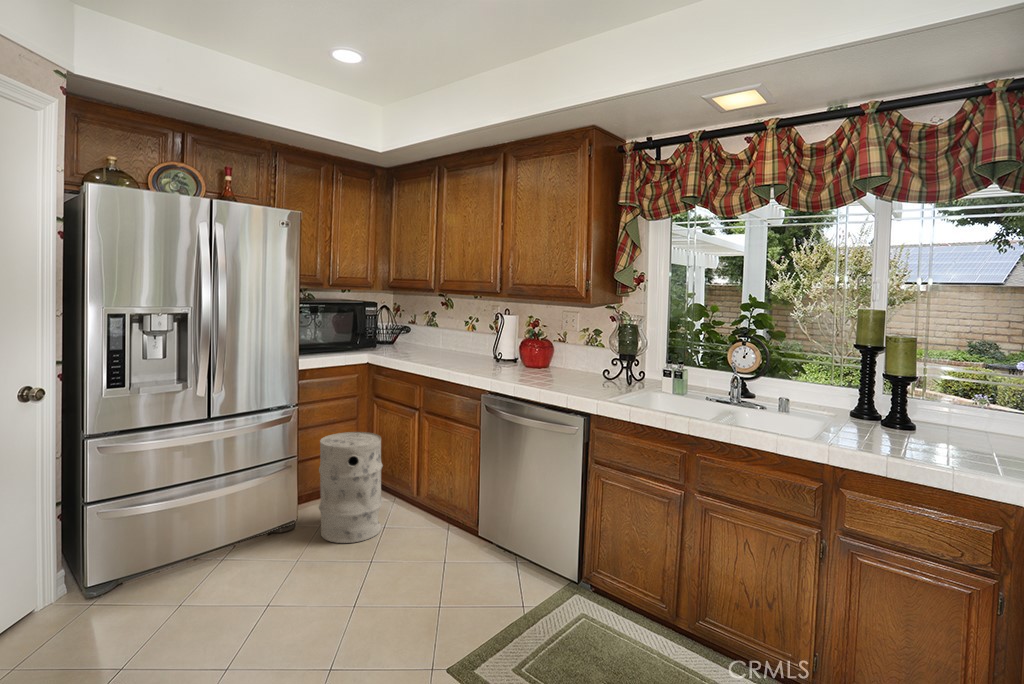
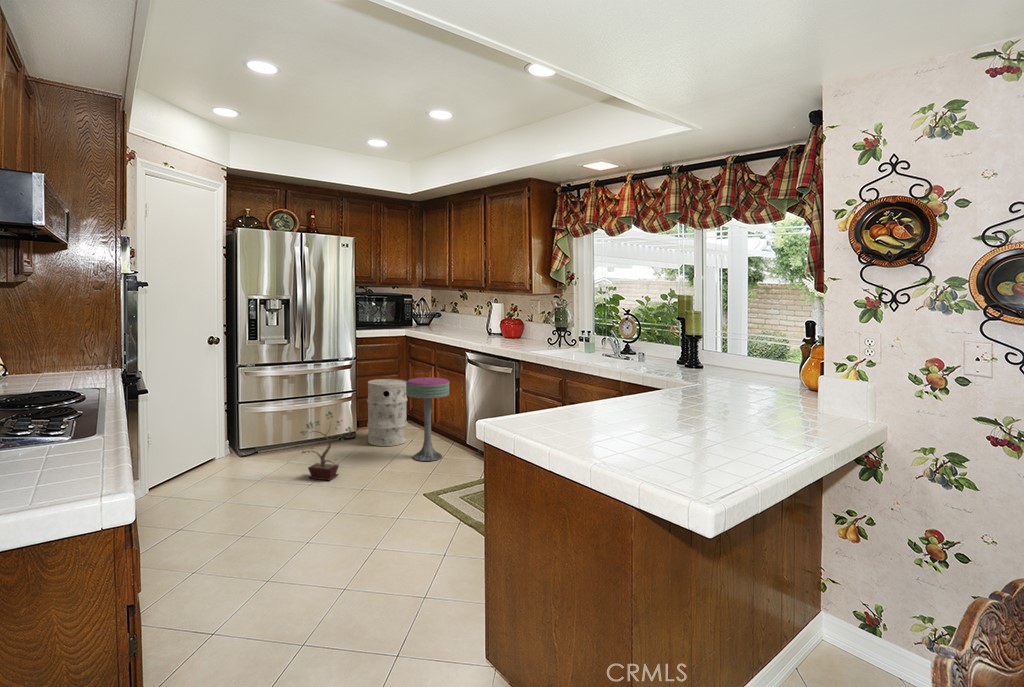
bar stool: none [394,434,464,574] -> present [406,377,449,461]
potted plant: none [214,517,324,647] -> present [301,411,353,480]

